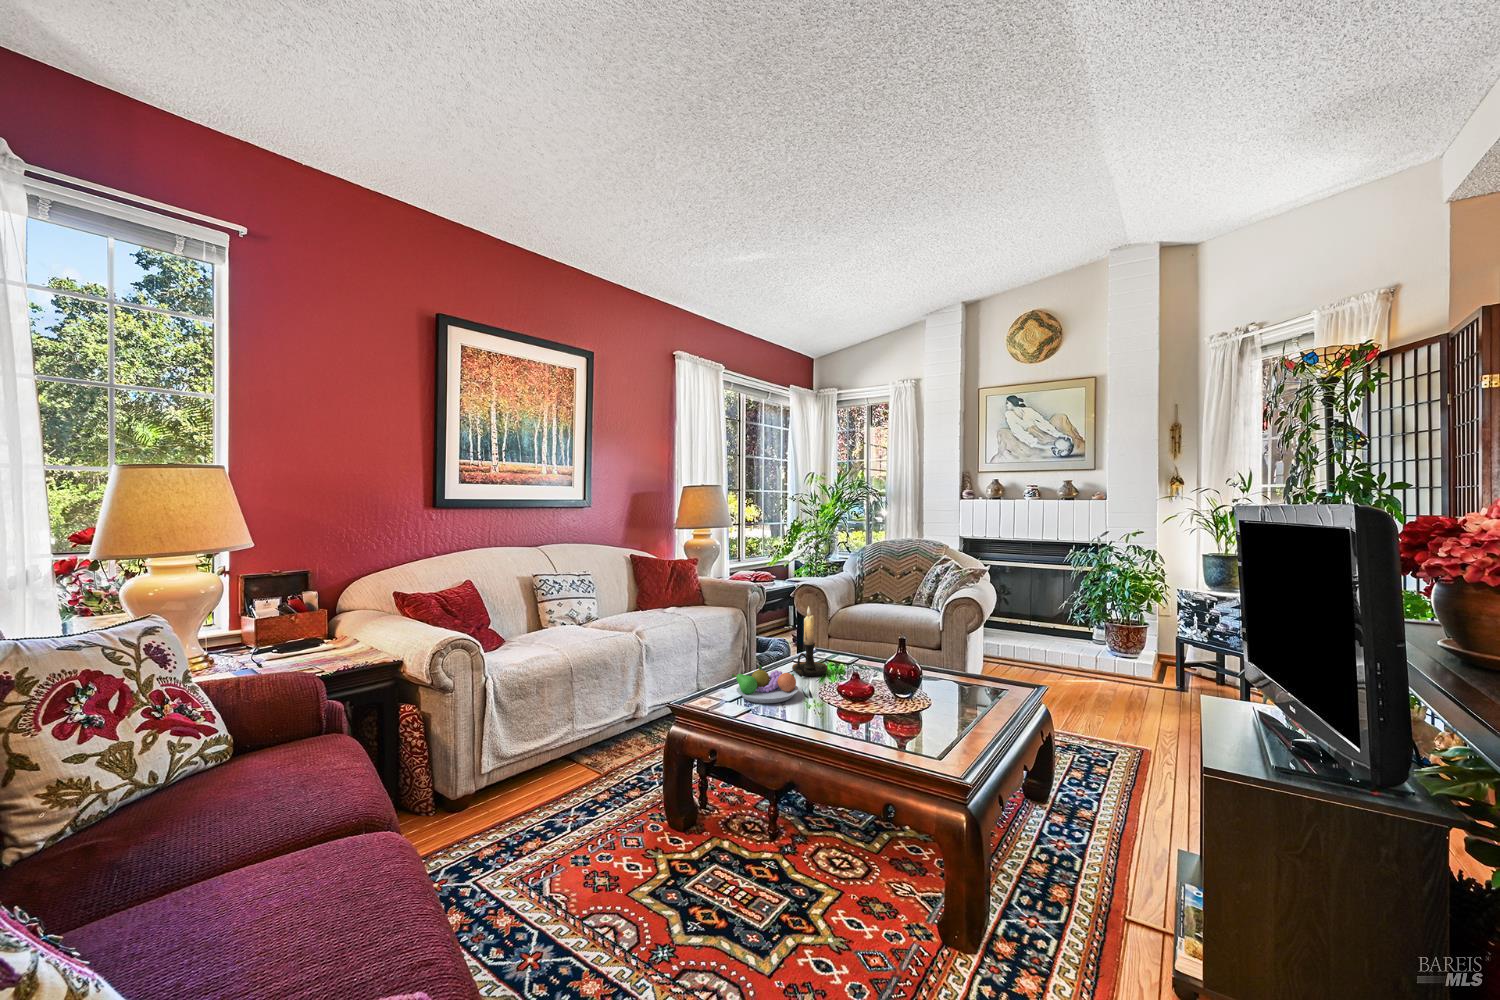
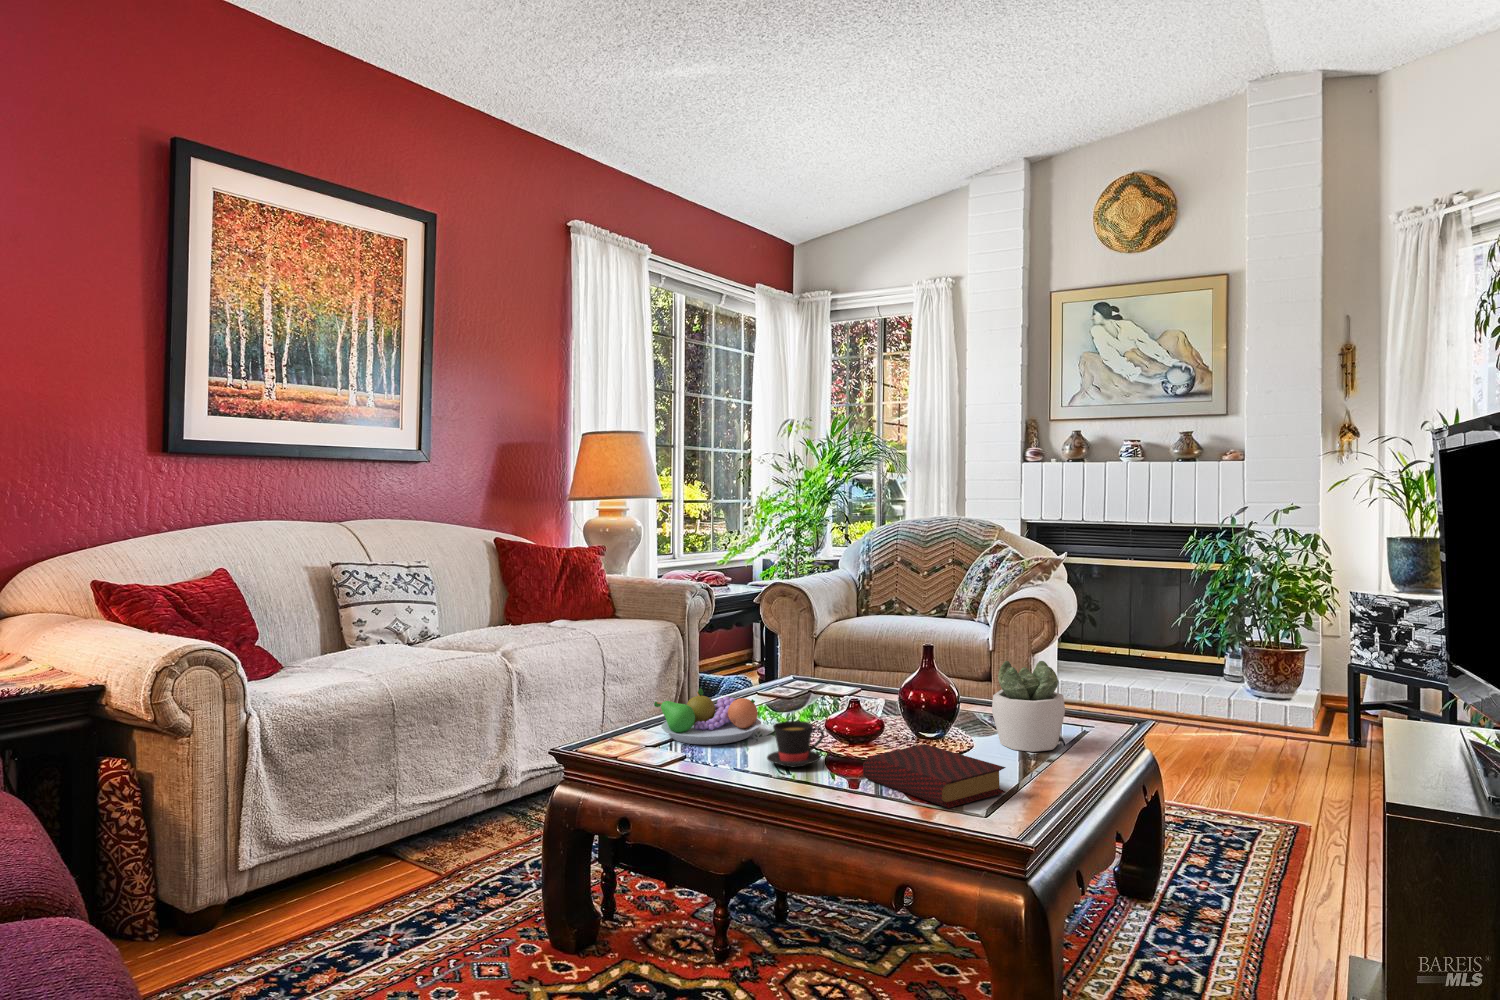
candle holder: present [792,606,828,677] -> none [753,598,810,711]
succulent plant: none [944,653,991,712] -> present [992,661,1065,752]
teacup: none [803,692,839,722] -> present [767,721,824,767]
book: none [863,709,954,756] -> present [863,744,1006,808]

